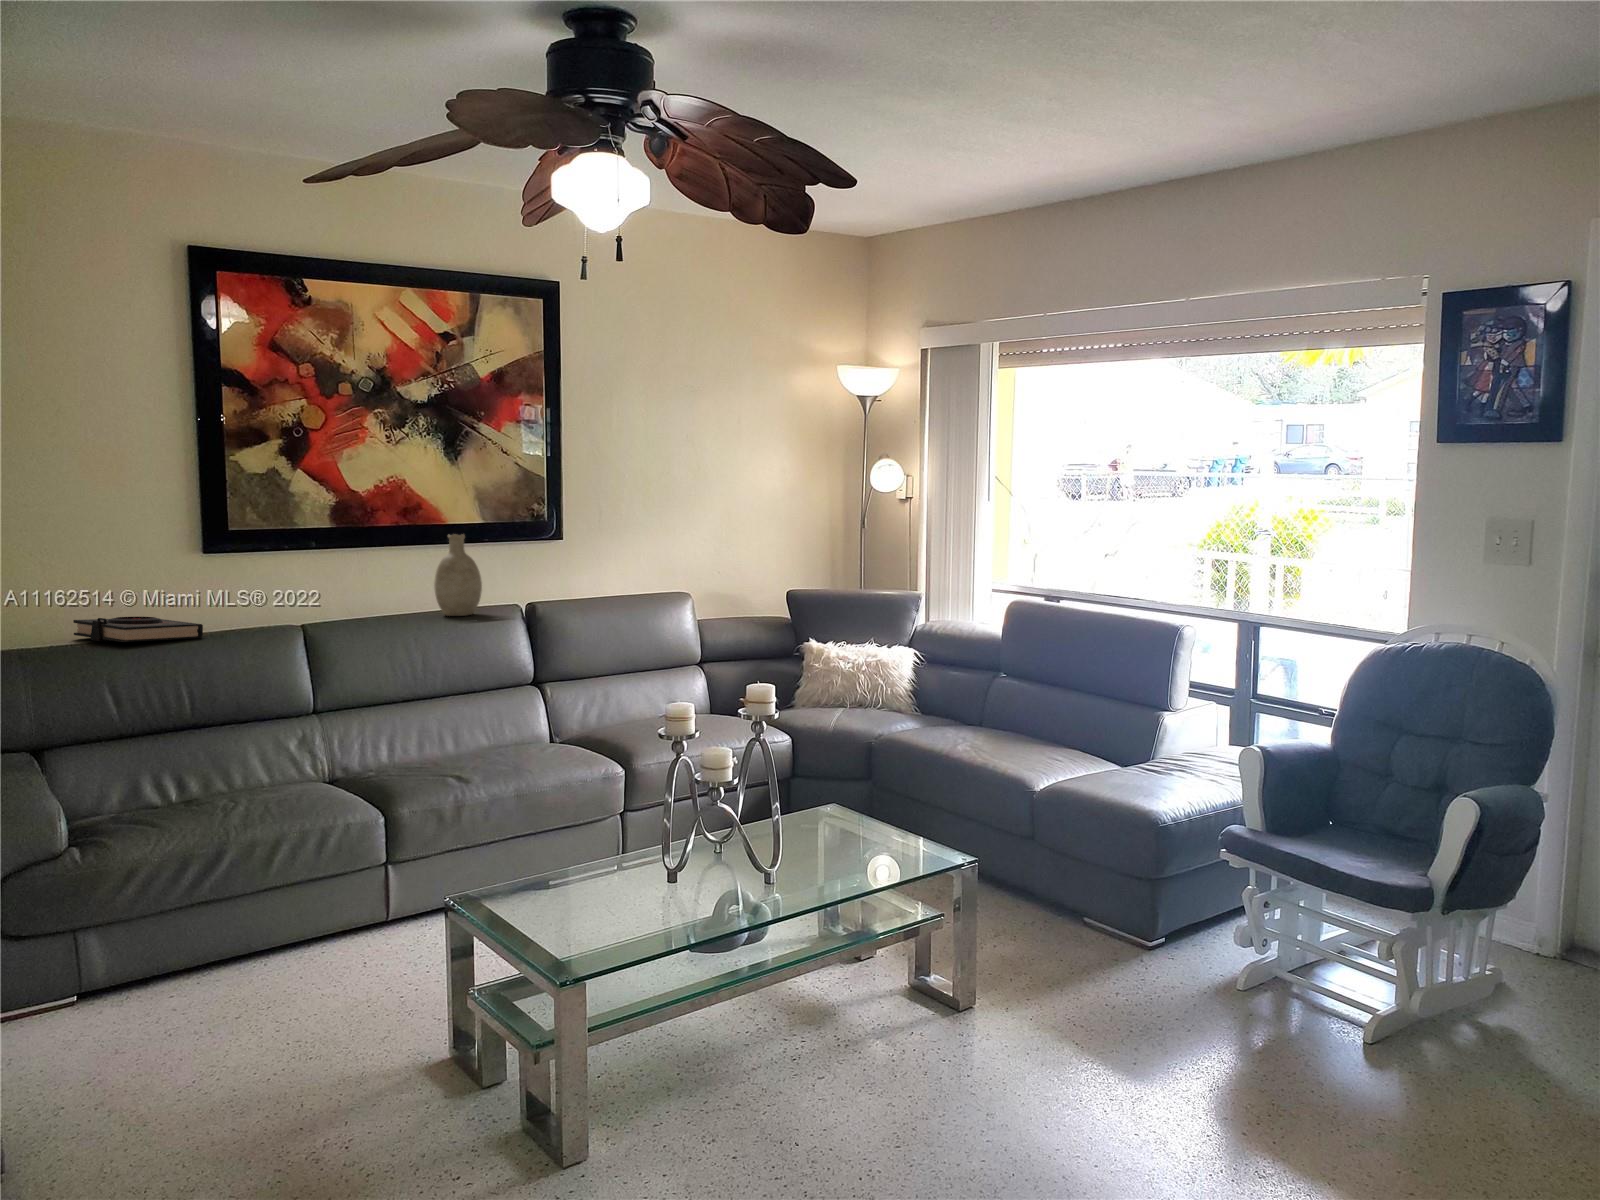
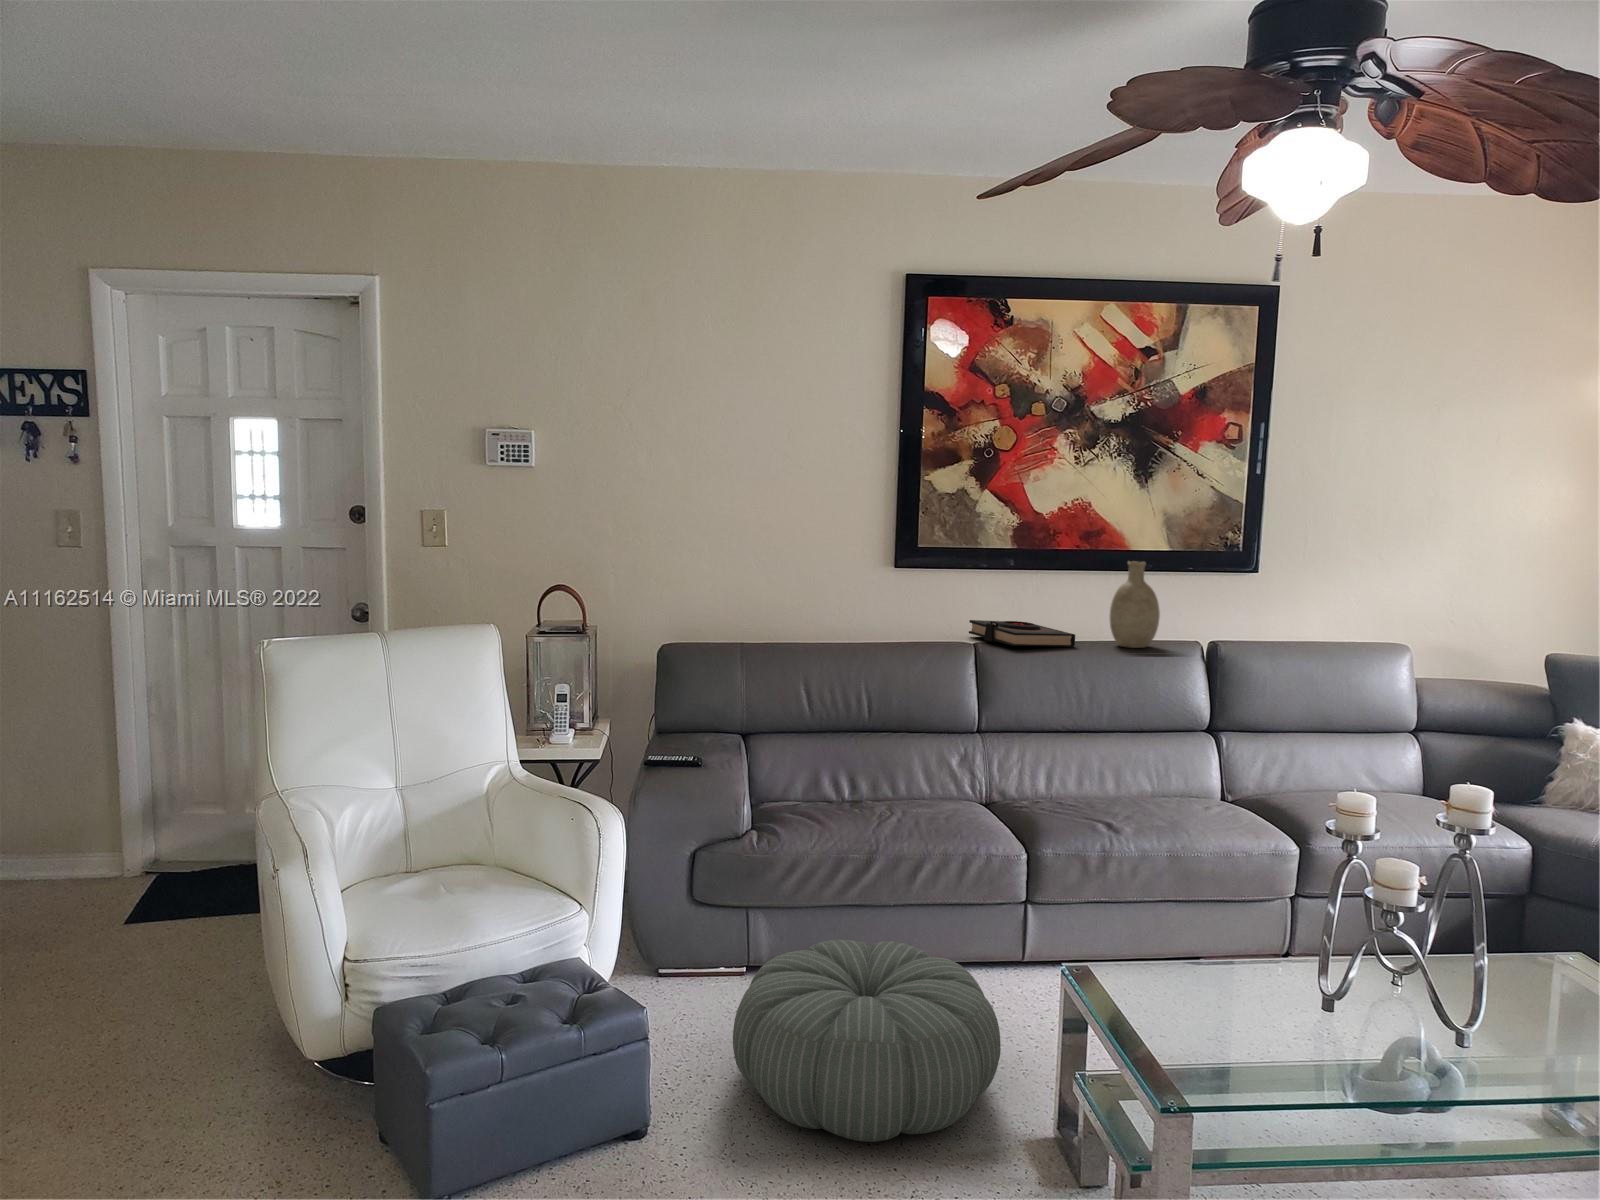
book: present [73,617,203,642] -> present [969,620,1075,647]
pouf: none [99,917,396,1110] -> present [733,940,1001,1142]

